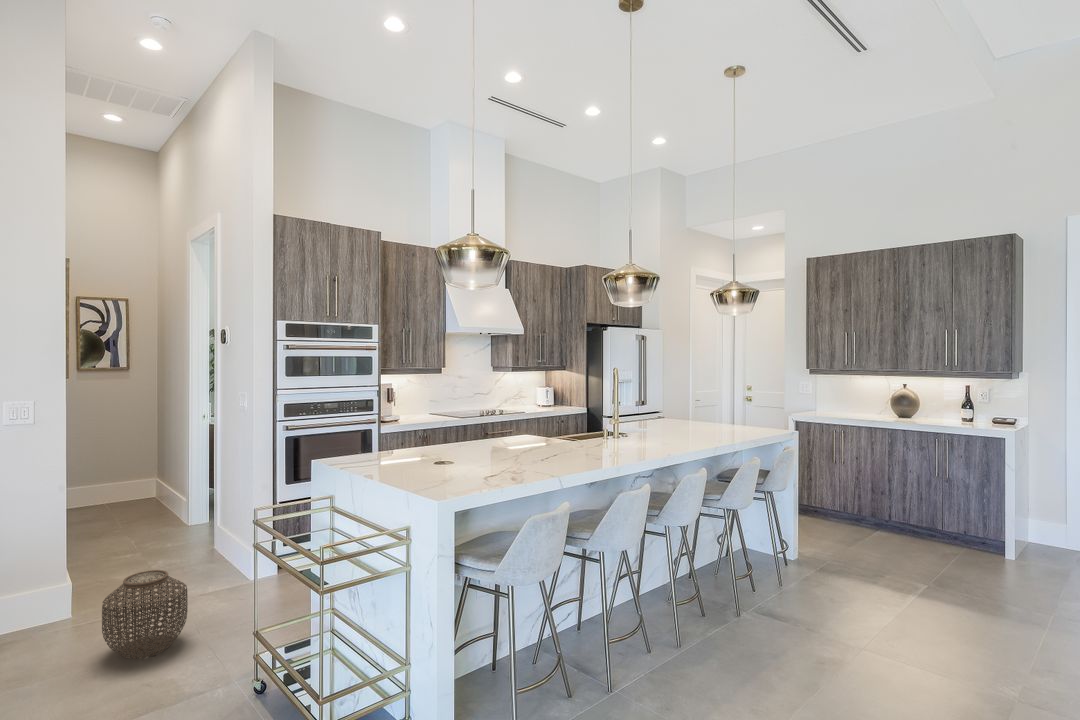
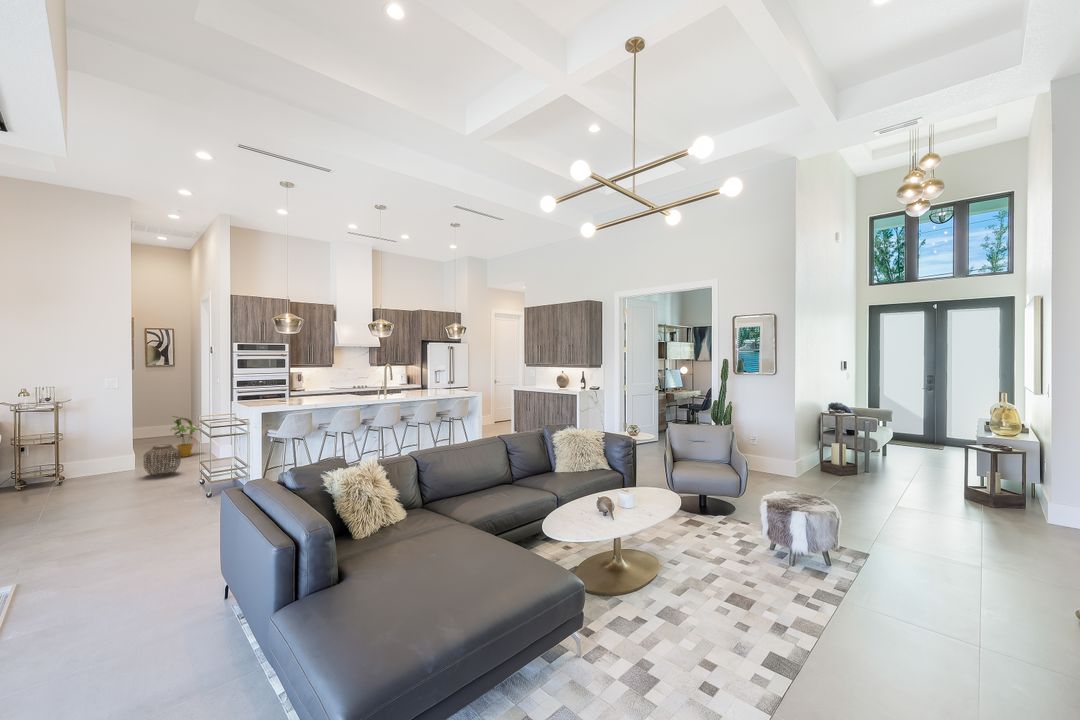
house plant: none [140,481,220,572] -> present [171,416,201,457]

